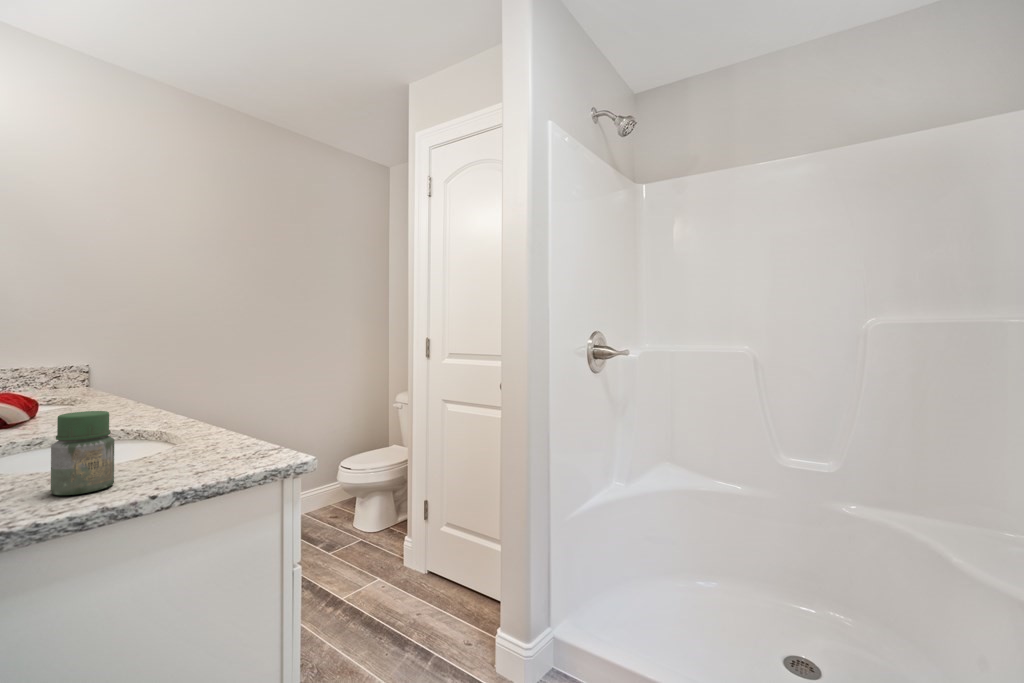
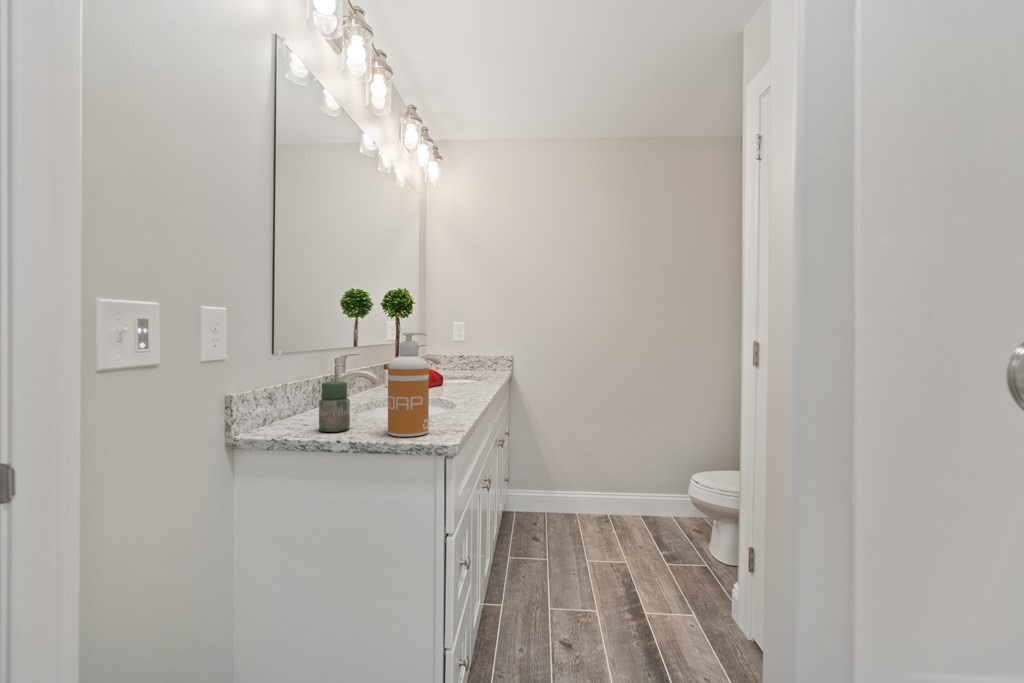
soap dispenser: none [192,335,254,471] -> present [388,332,429,437]

